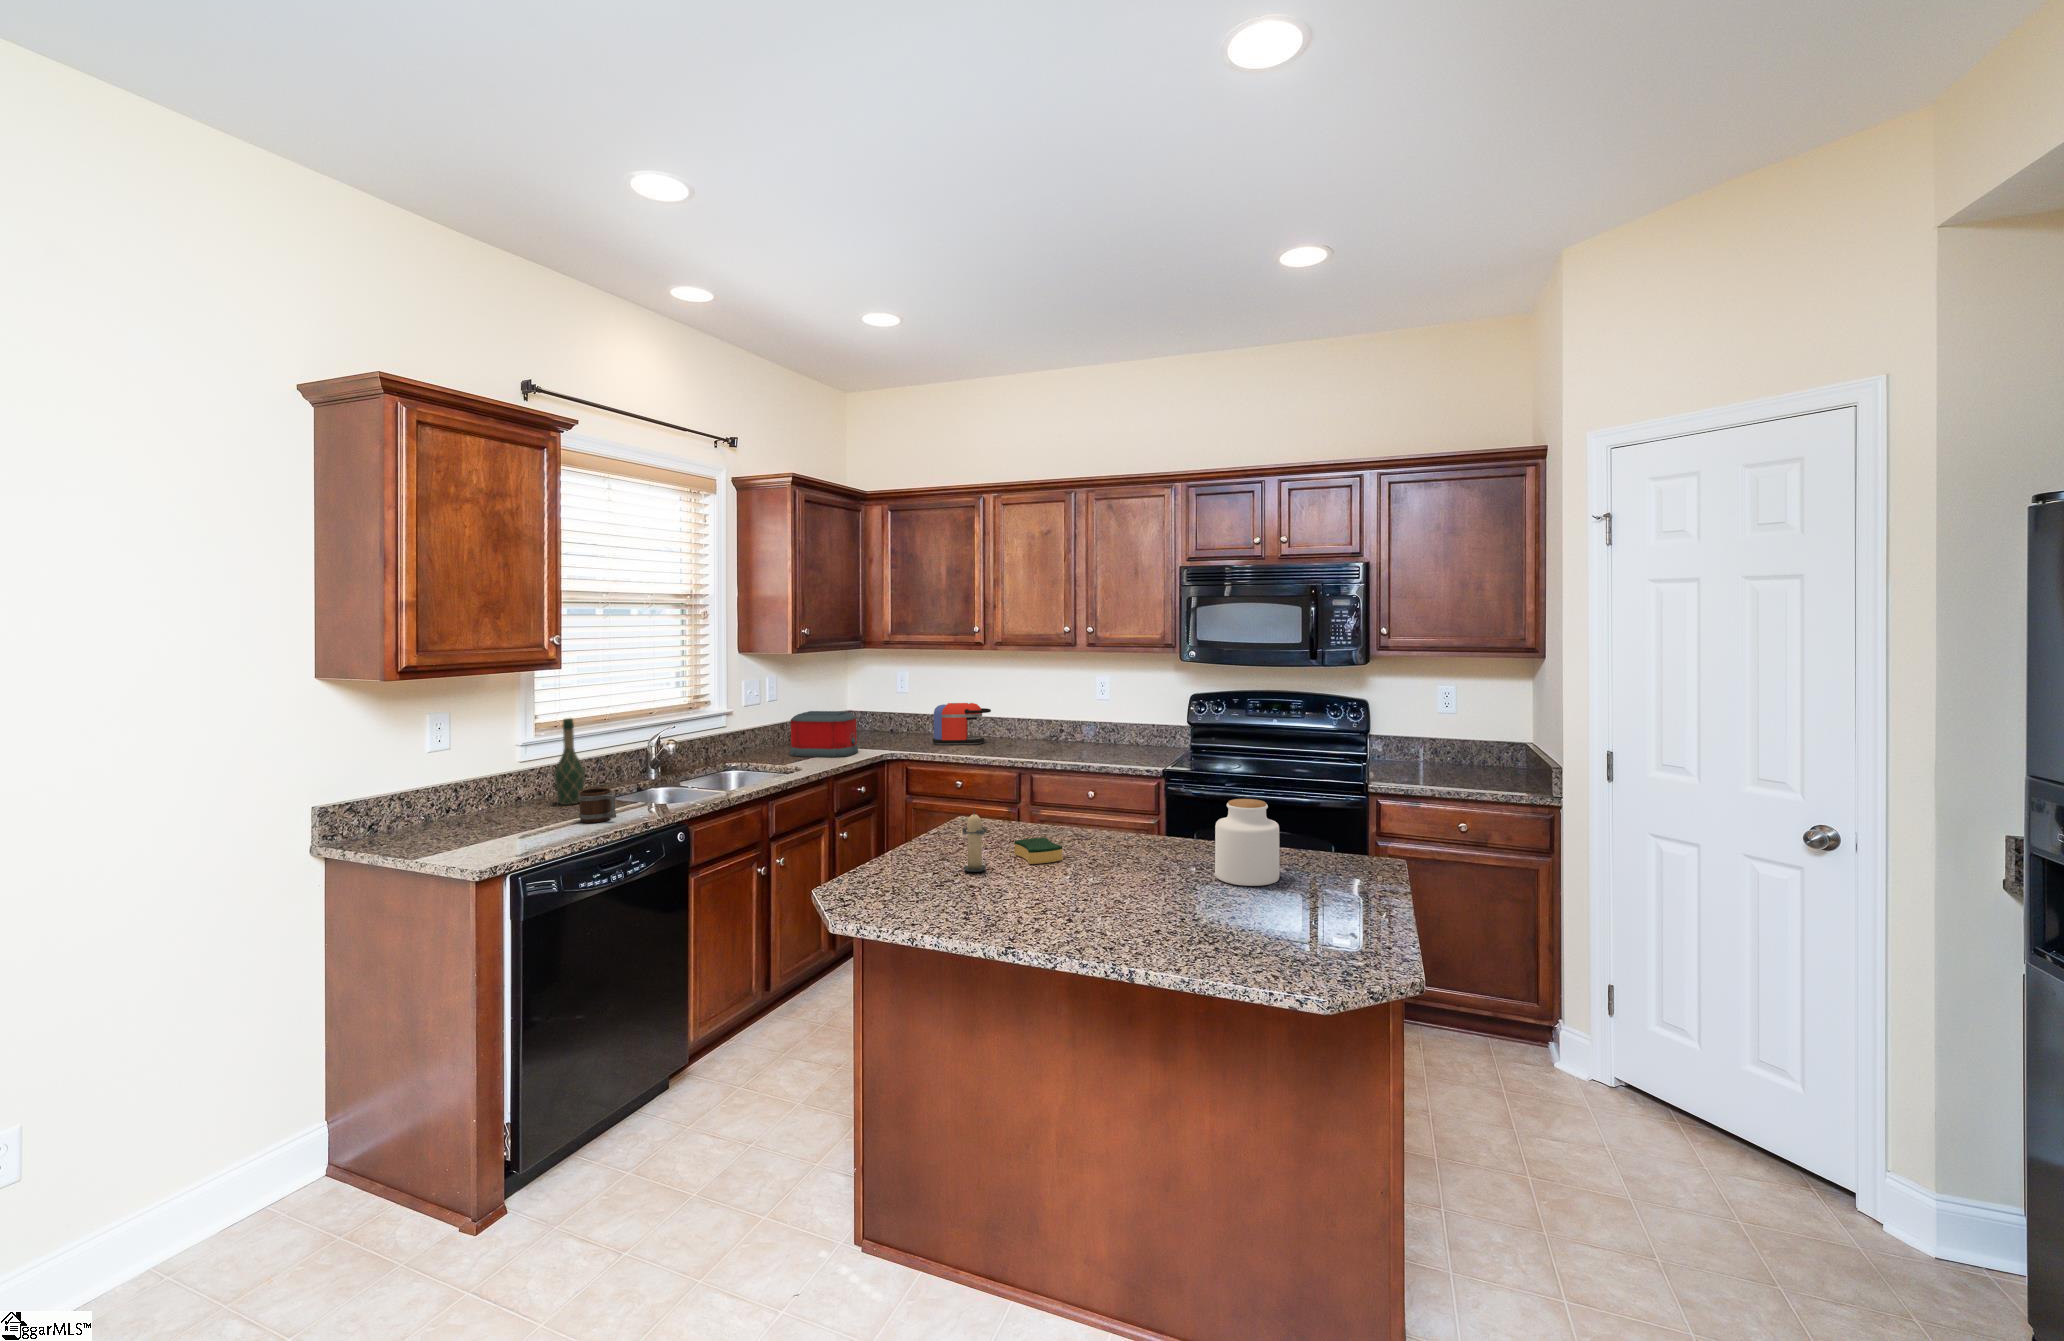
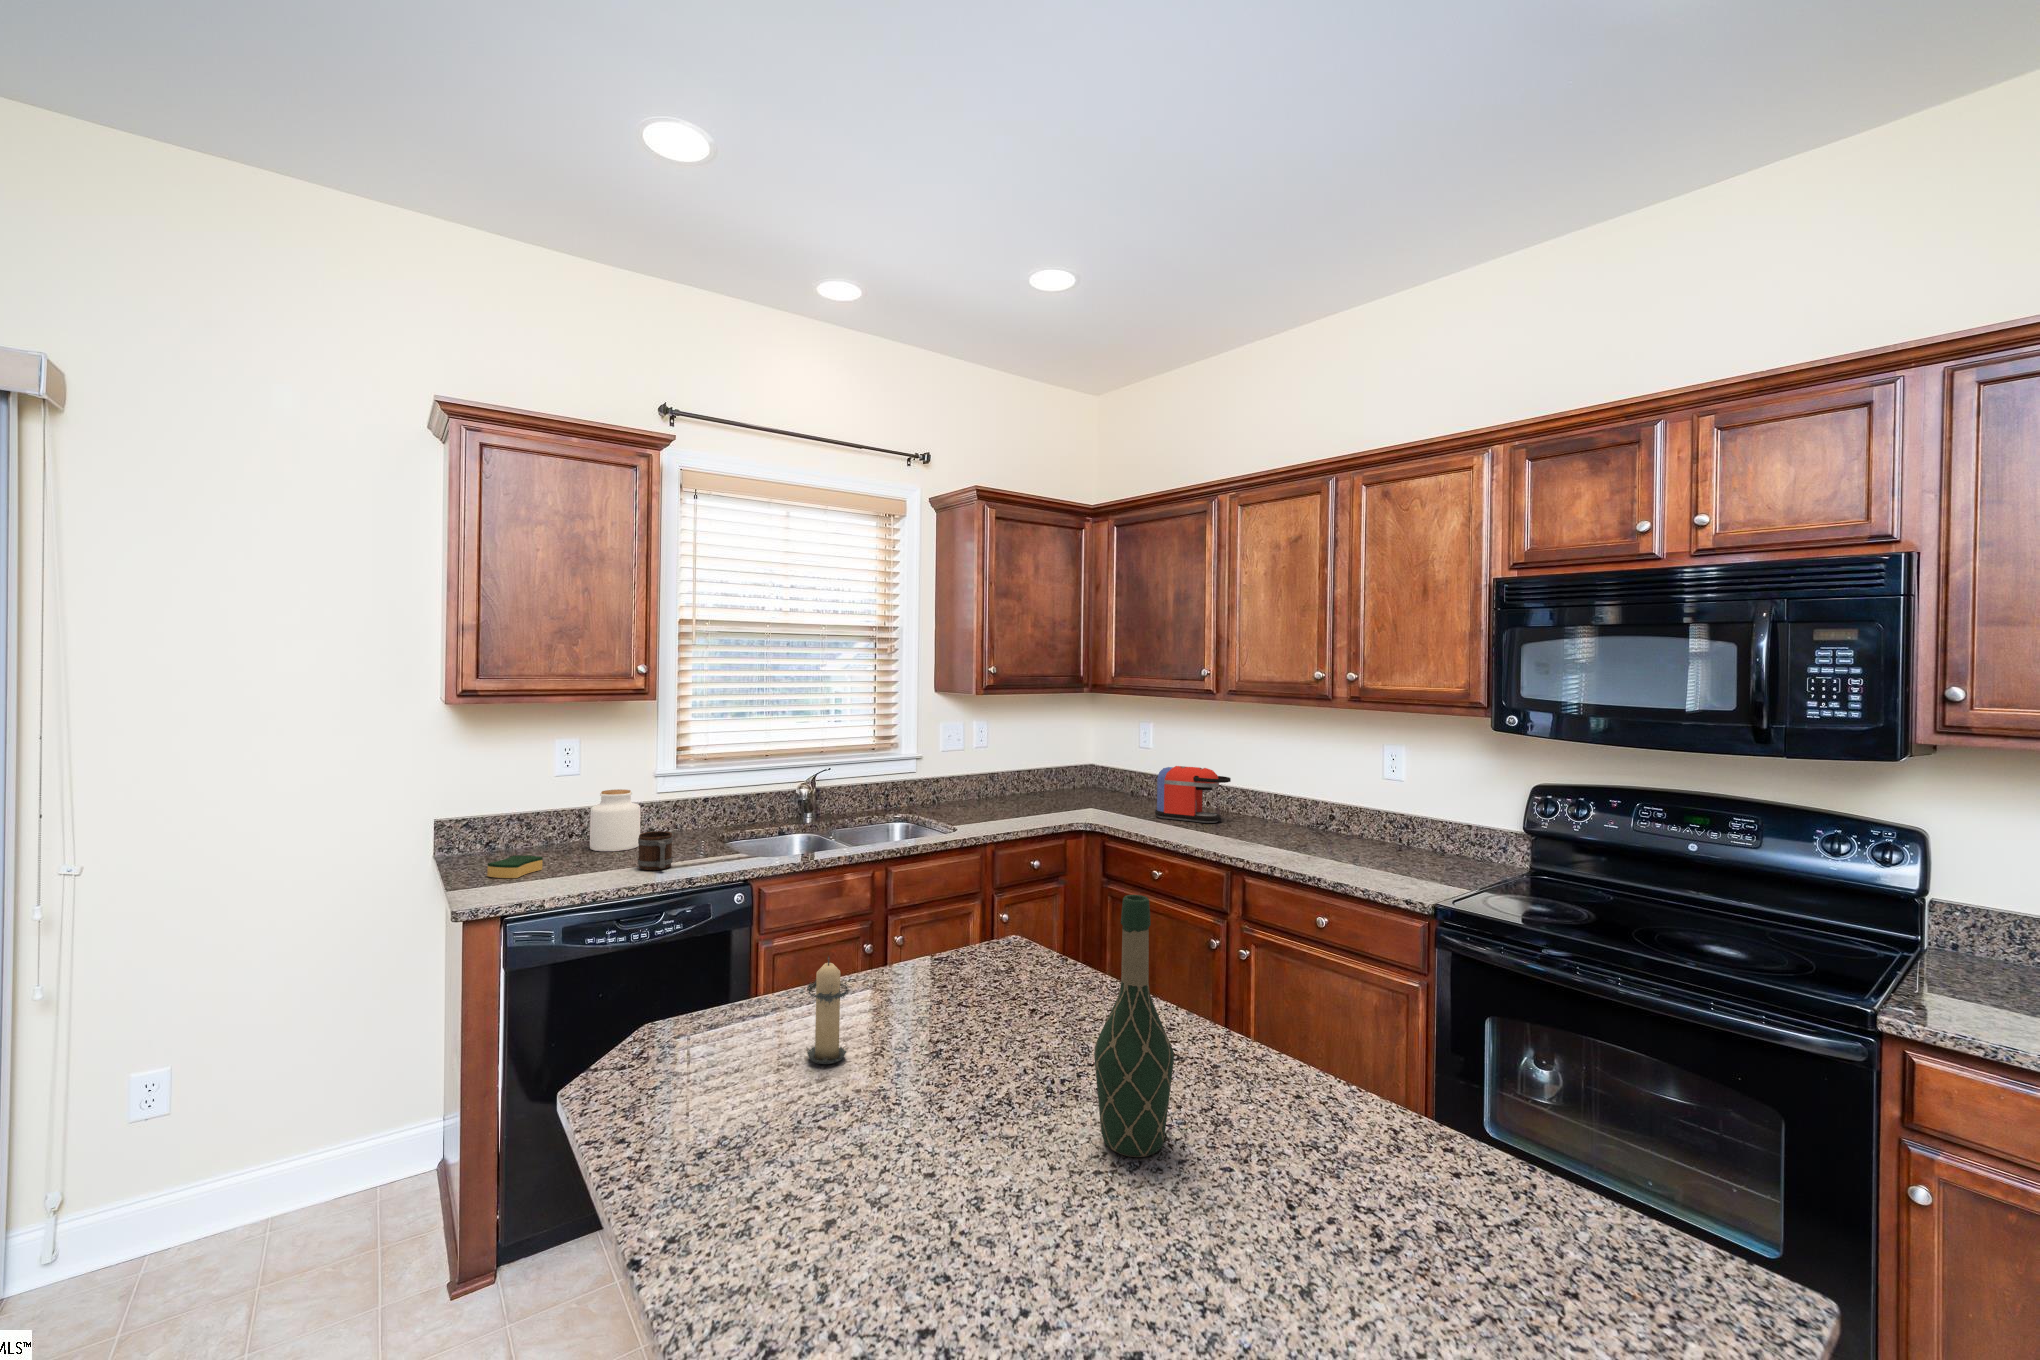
toaster: present [790,711,858,757] -> none [977,763,1053,821]
wine bottle: present [554,718,585,805] -> present [1094,895,1174,1157]
jar: present [1215,799,1279,886] -> present [590,789,640,851]
sponge: present [1015,837,1062,864] -> present [487,855,543,878]

